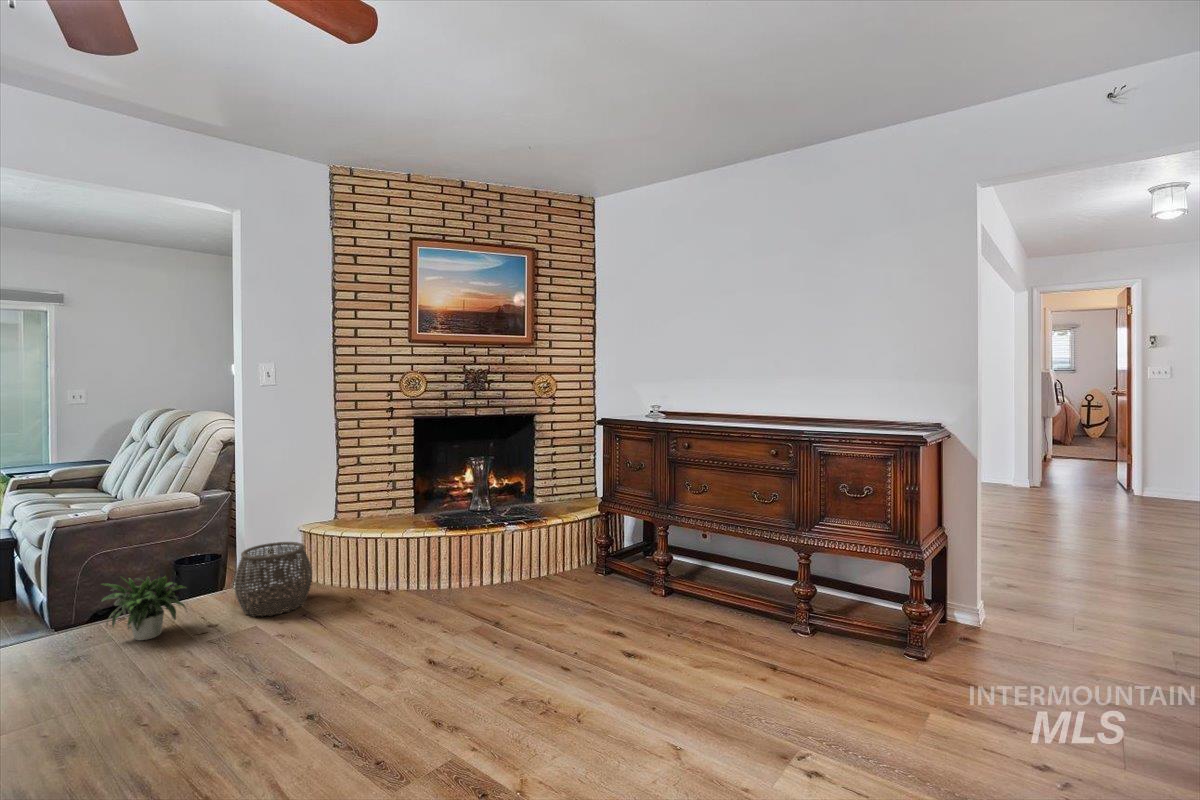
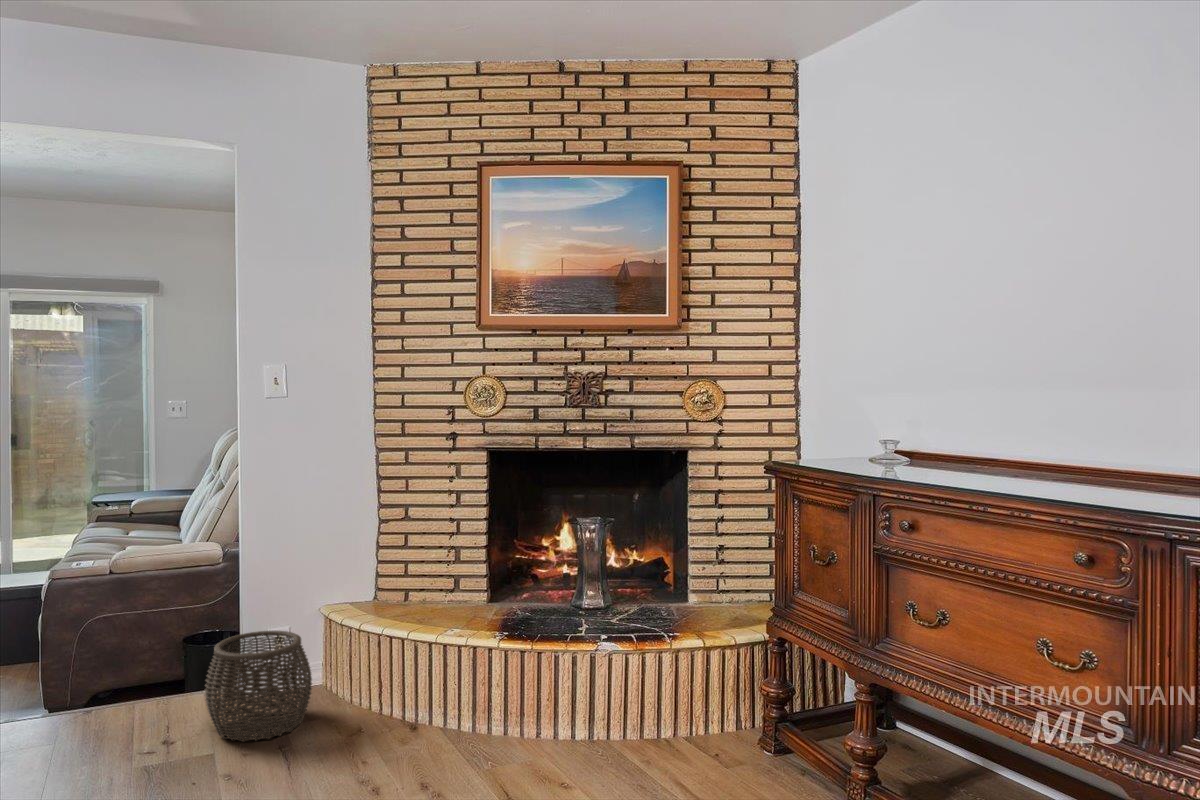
potted plant: present [85,576,186,640] -> none [31,660,145,752]

